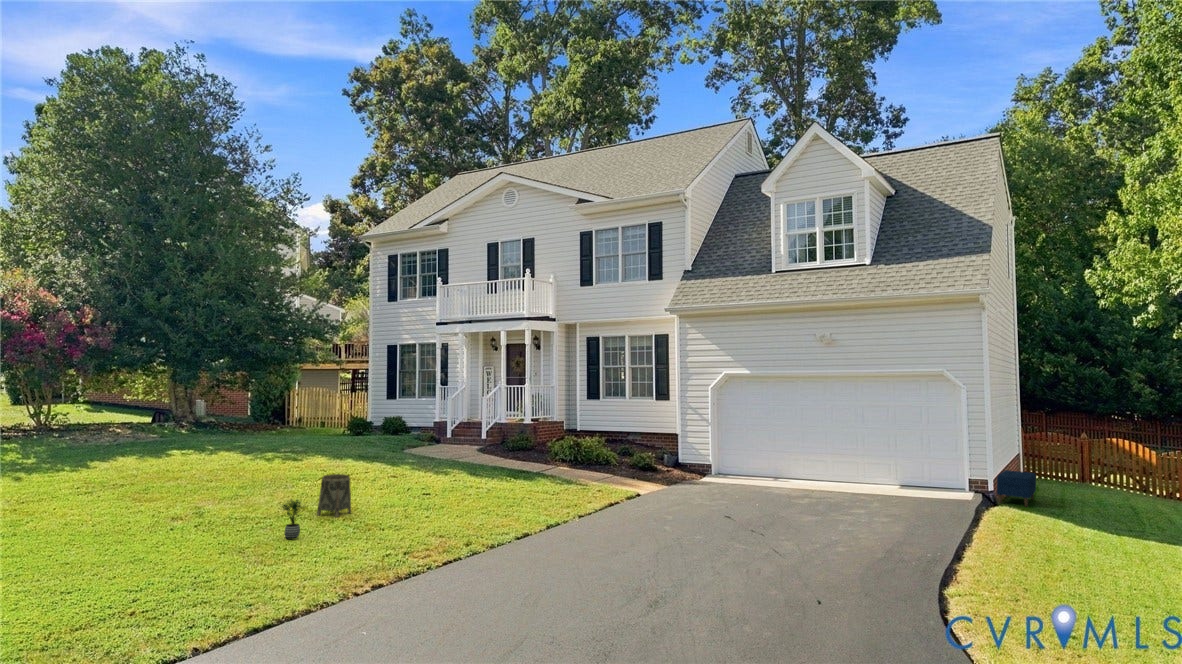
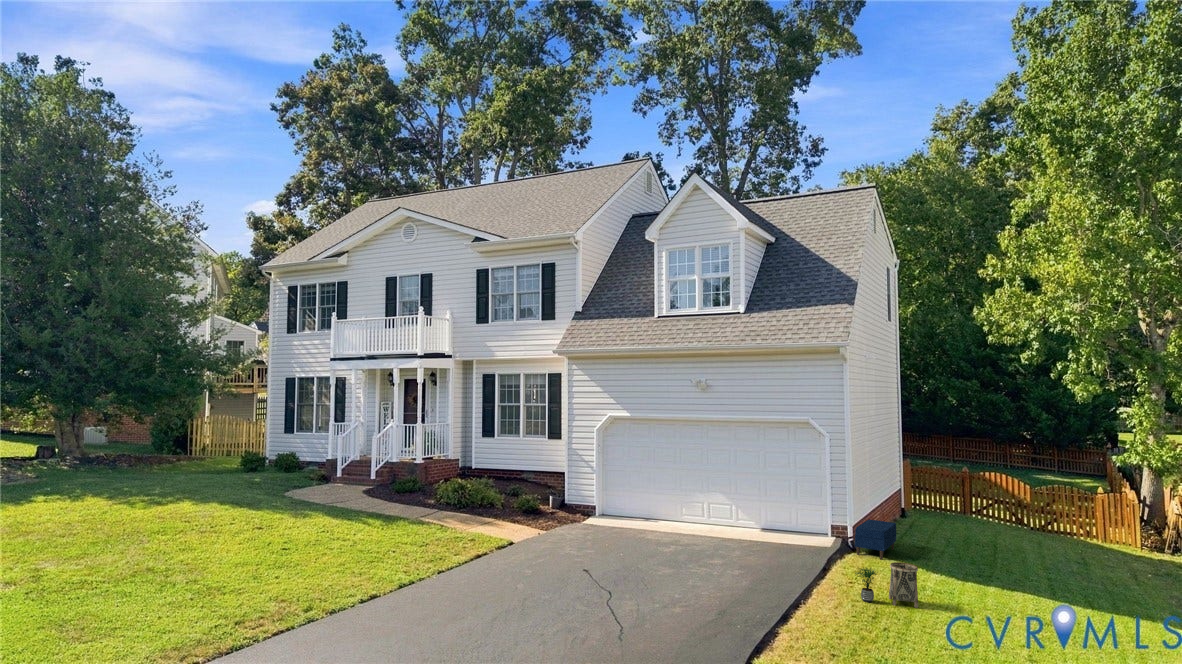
basket: present [317,474,351,517] -> present [889,562,918,608]
potted plant: present [282,499,304,540] -> present [855,568,878,603]

